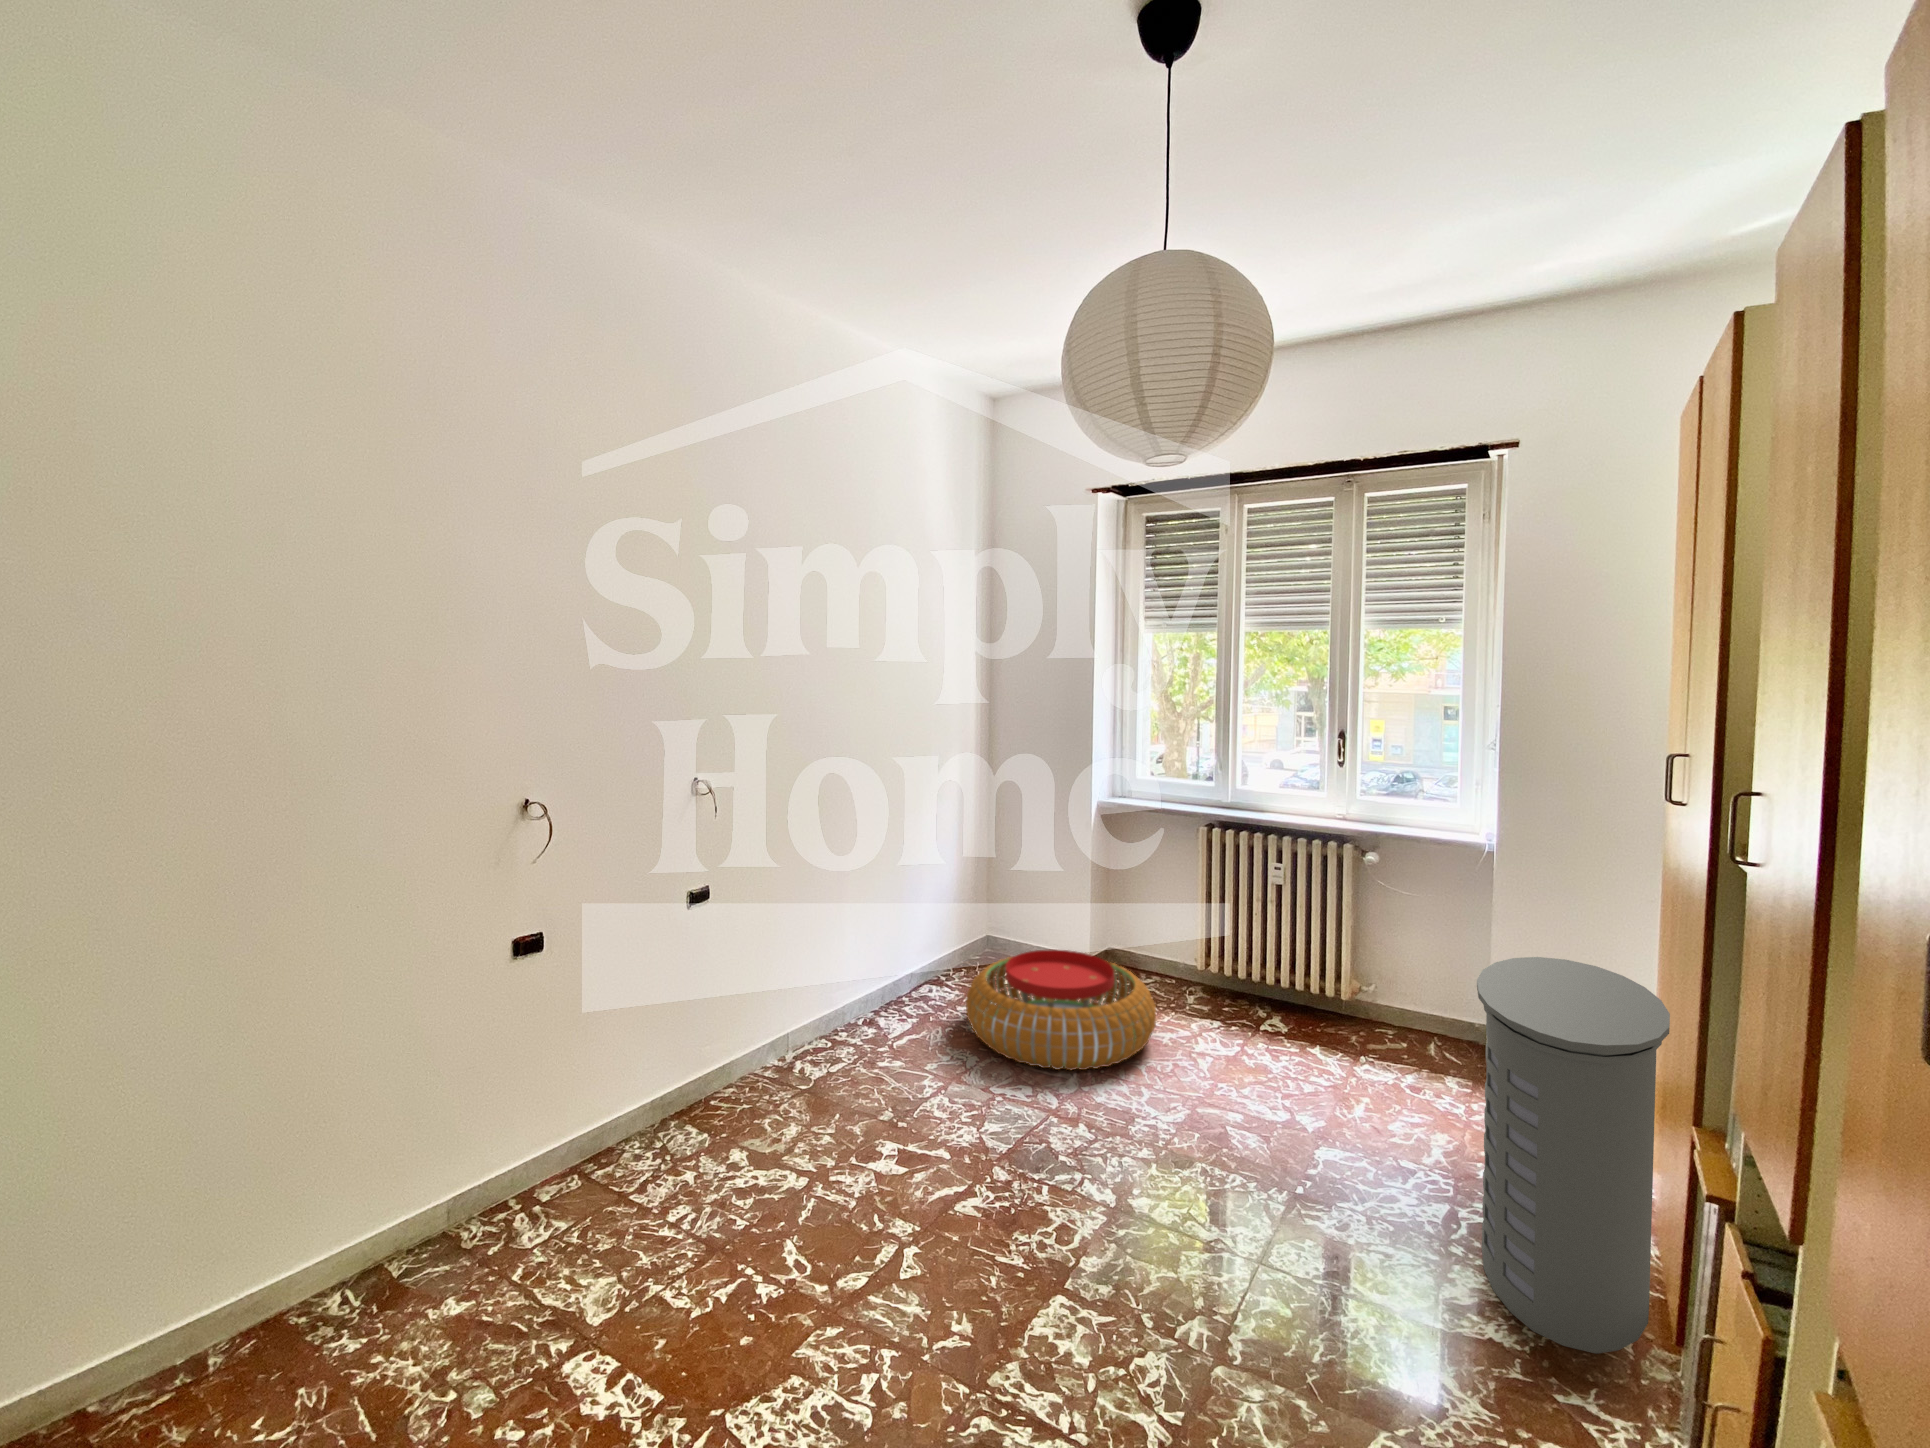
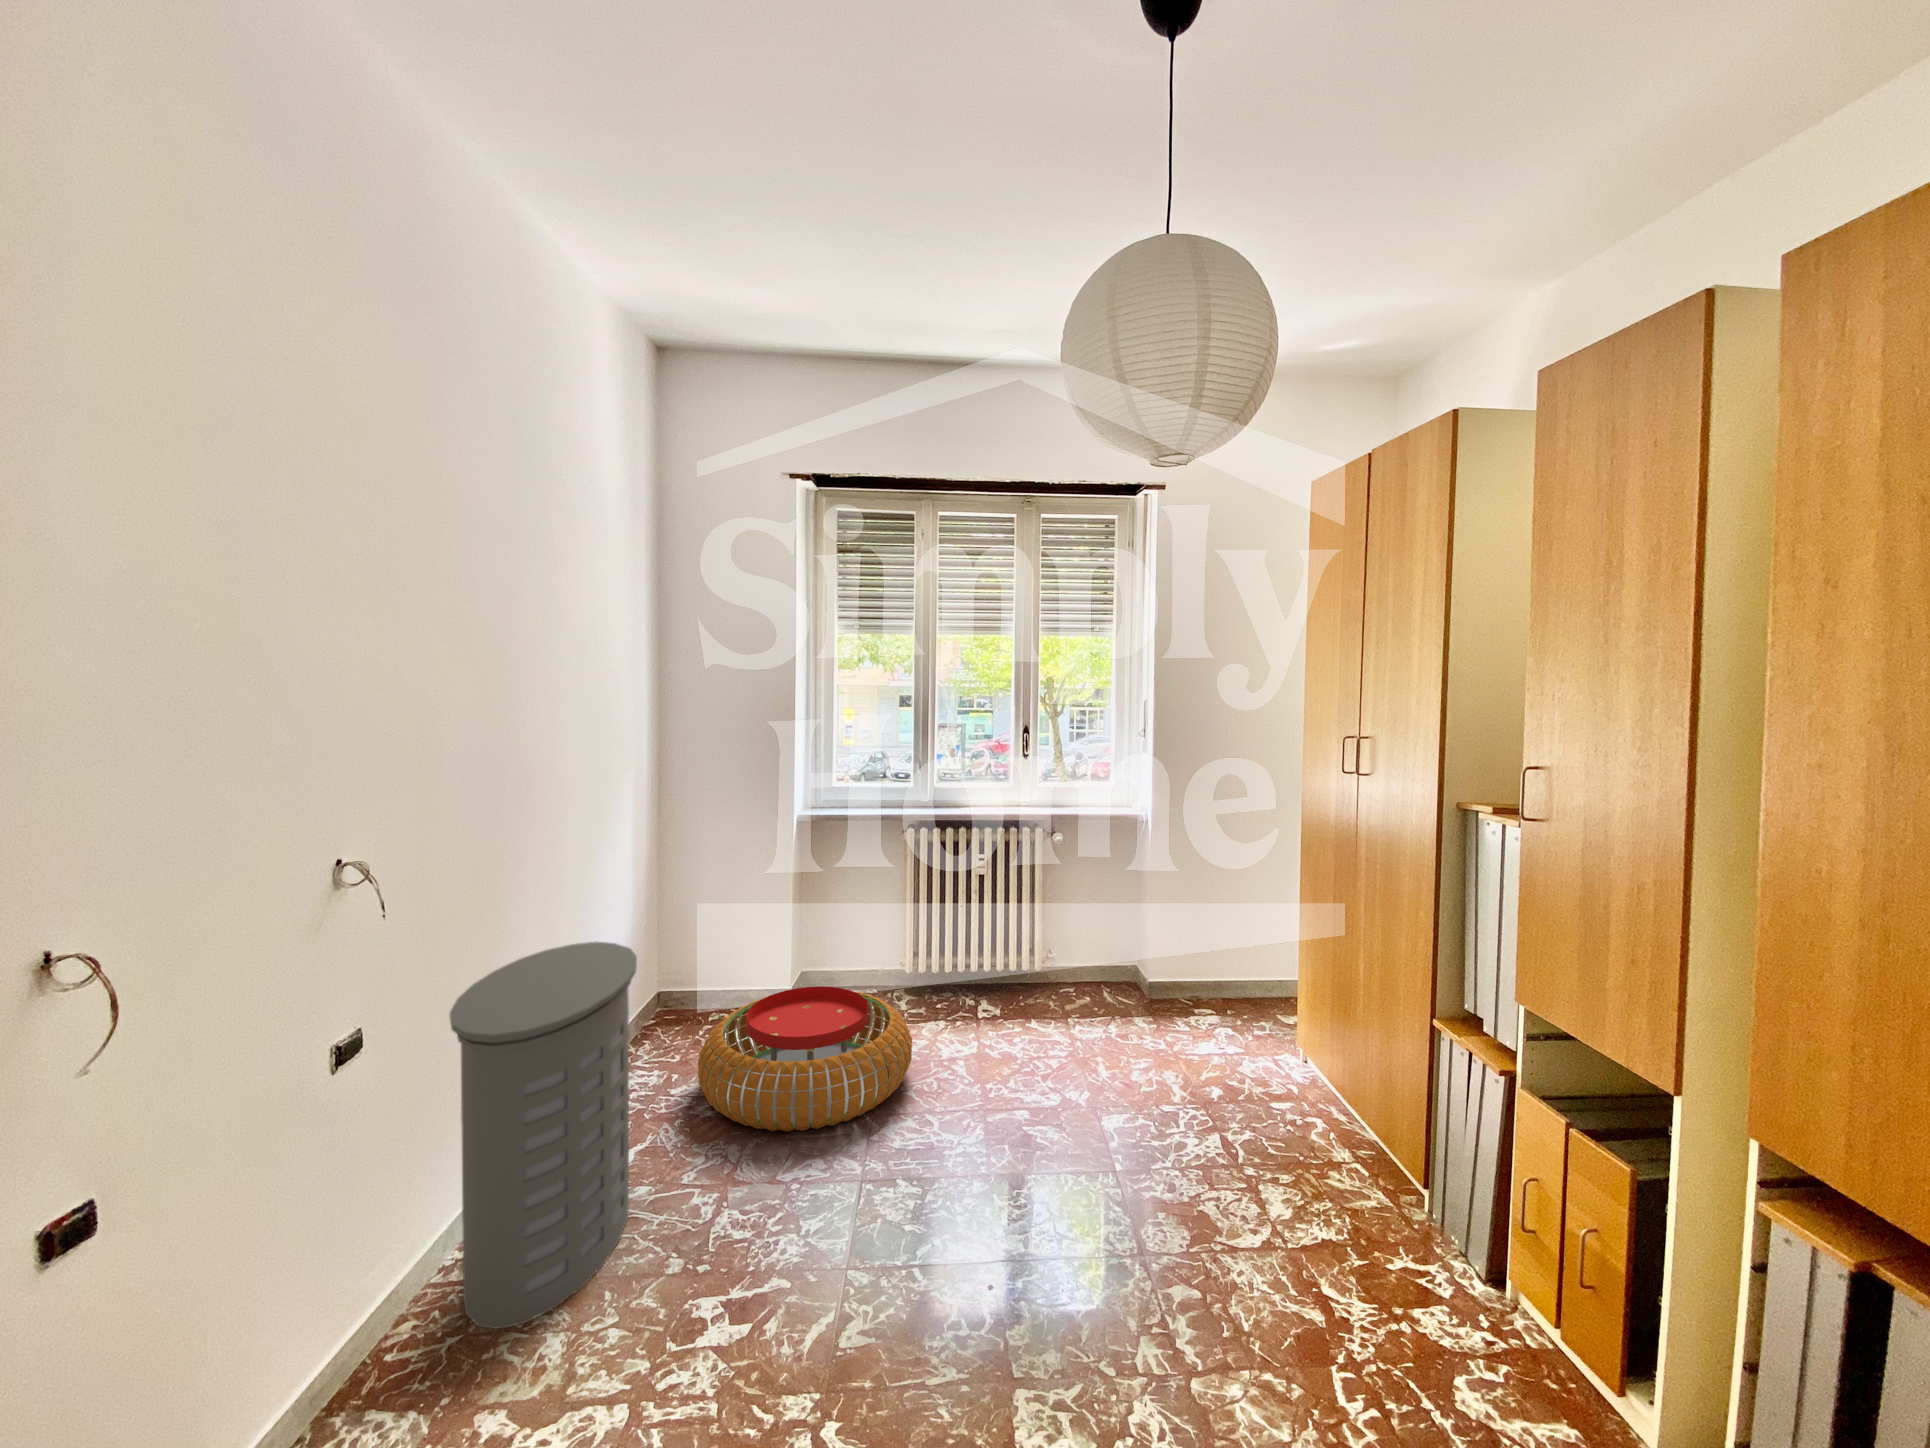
laundry hamper: present [1477,957,1670,1354] -> present [450,942,637,1329]

